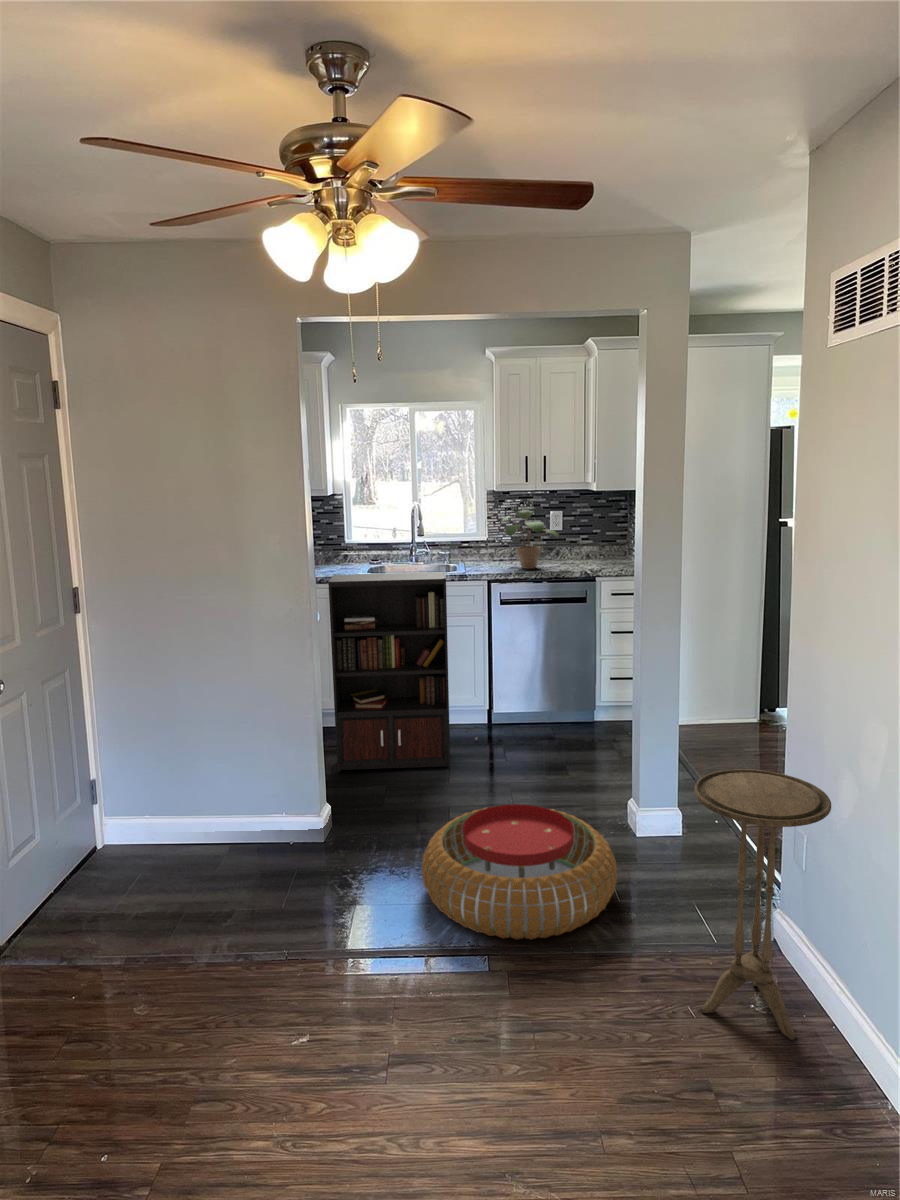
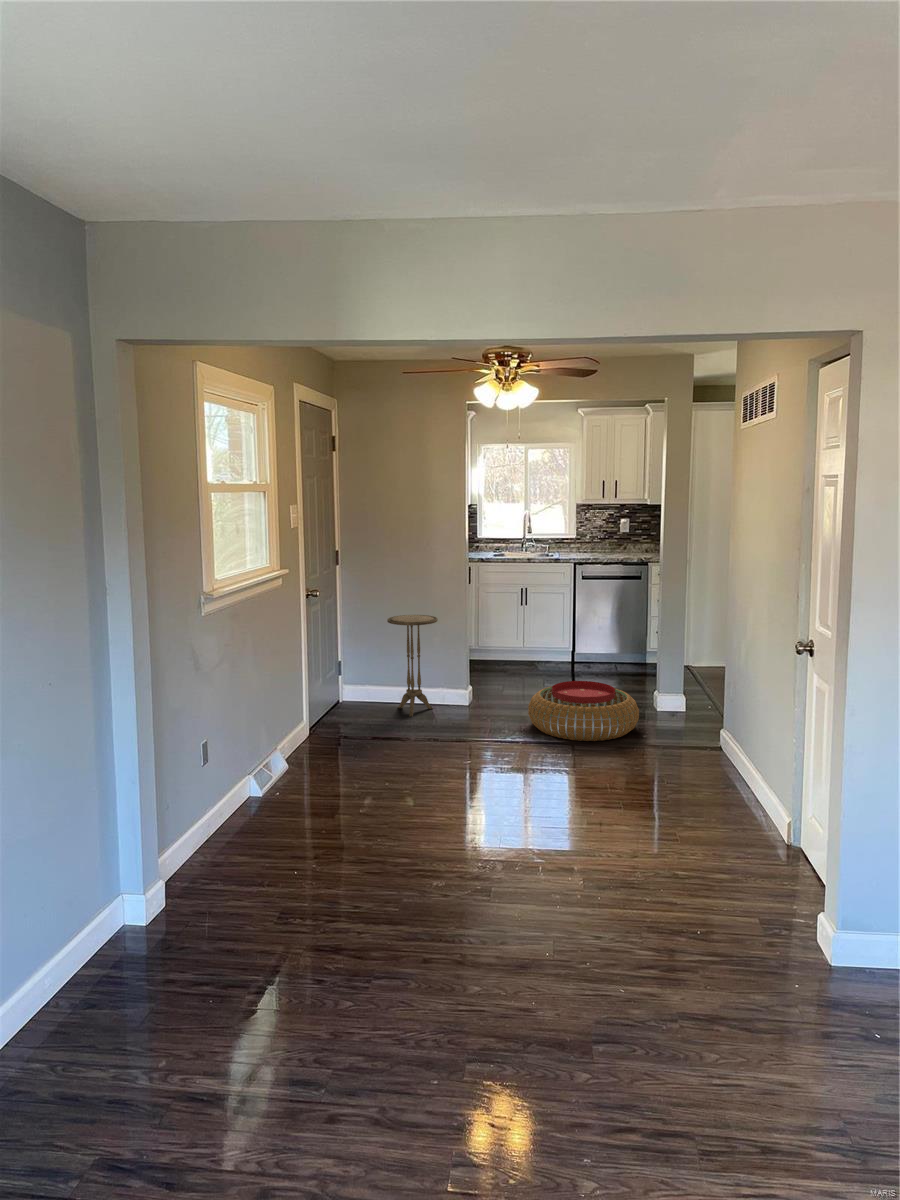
potted plant: present [502,511,559,569] -> none [585,517,624,556]
bookcase: present [328,572,478,772] -> none [473,554,564,679]
side table: present [694,769,831,1041] -> present [387,615,438,717]

